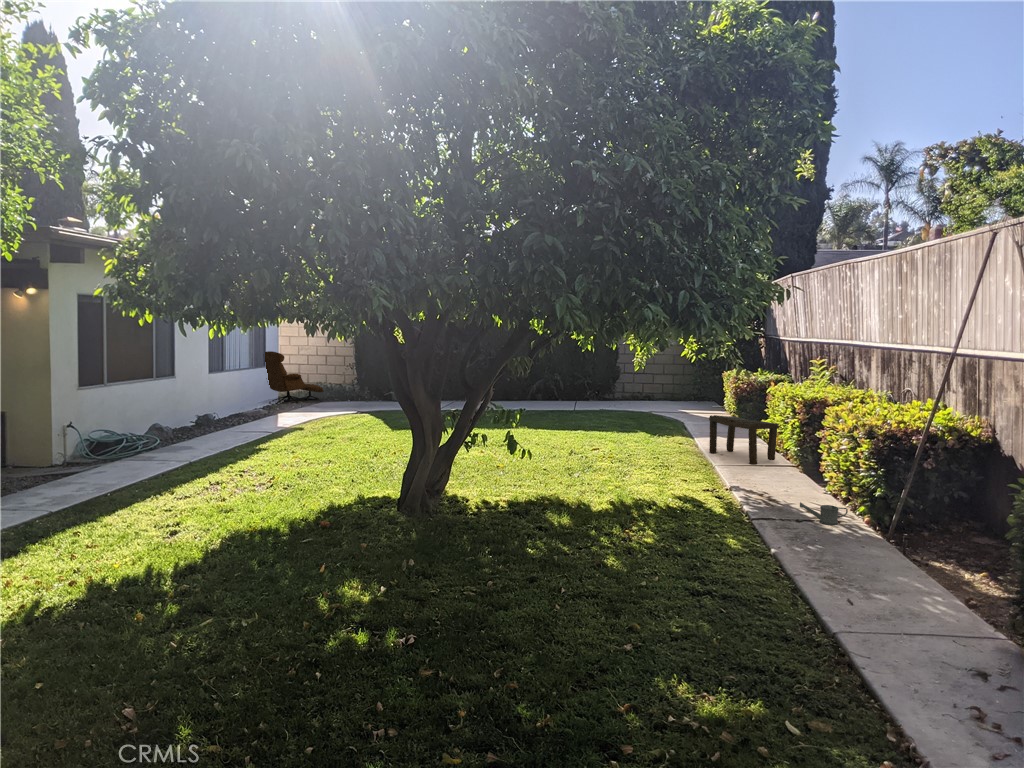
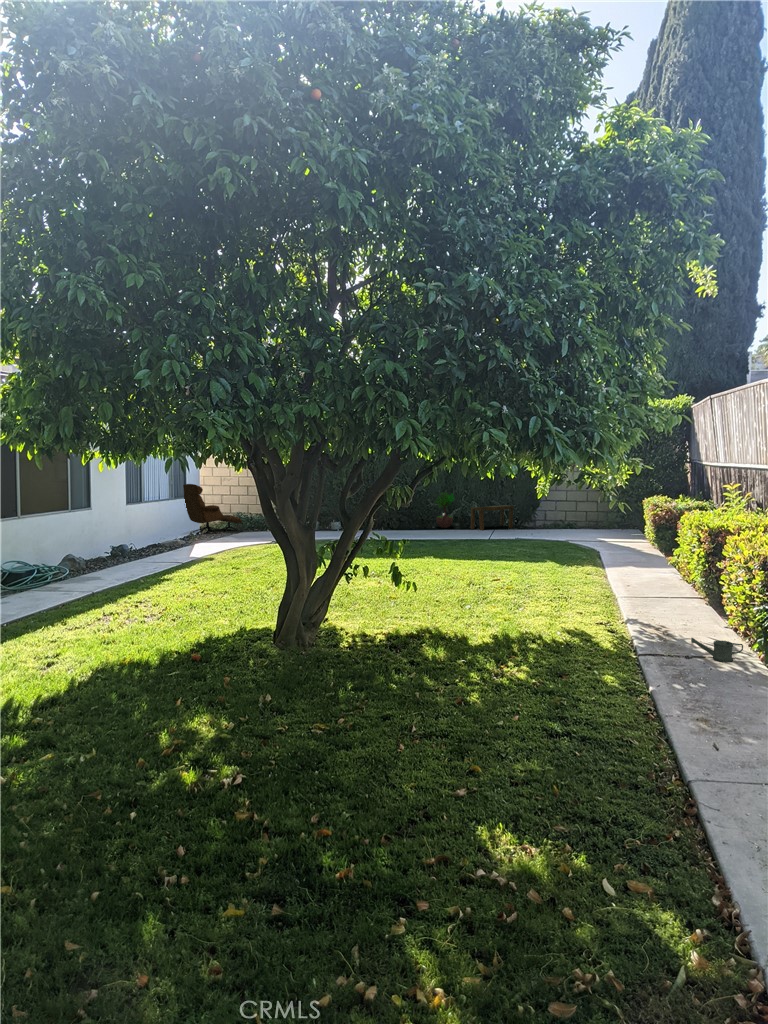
potted tree: none [517,361,539,399] -> present [436,493,453,528]
bench: present [709,415,779,464] -> present [471,505,514,530]

